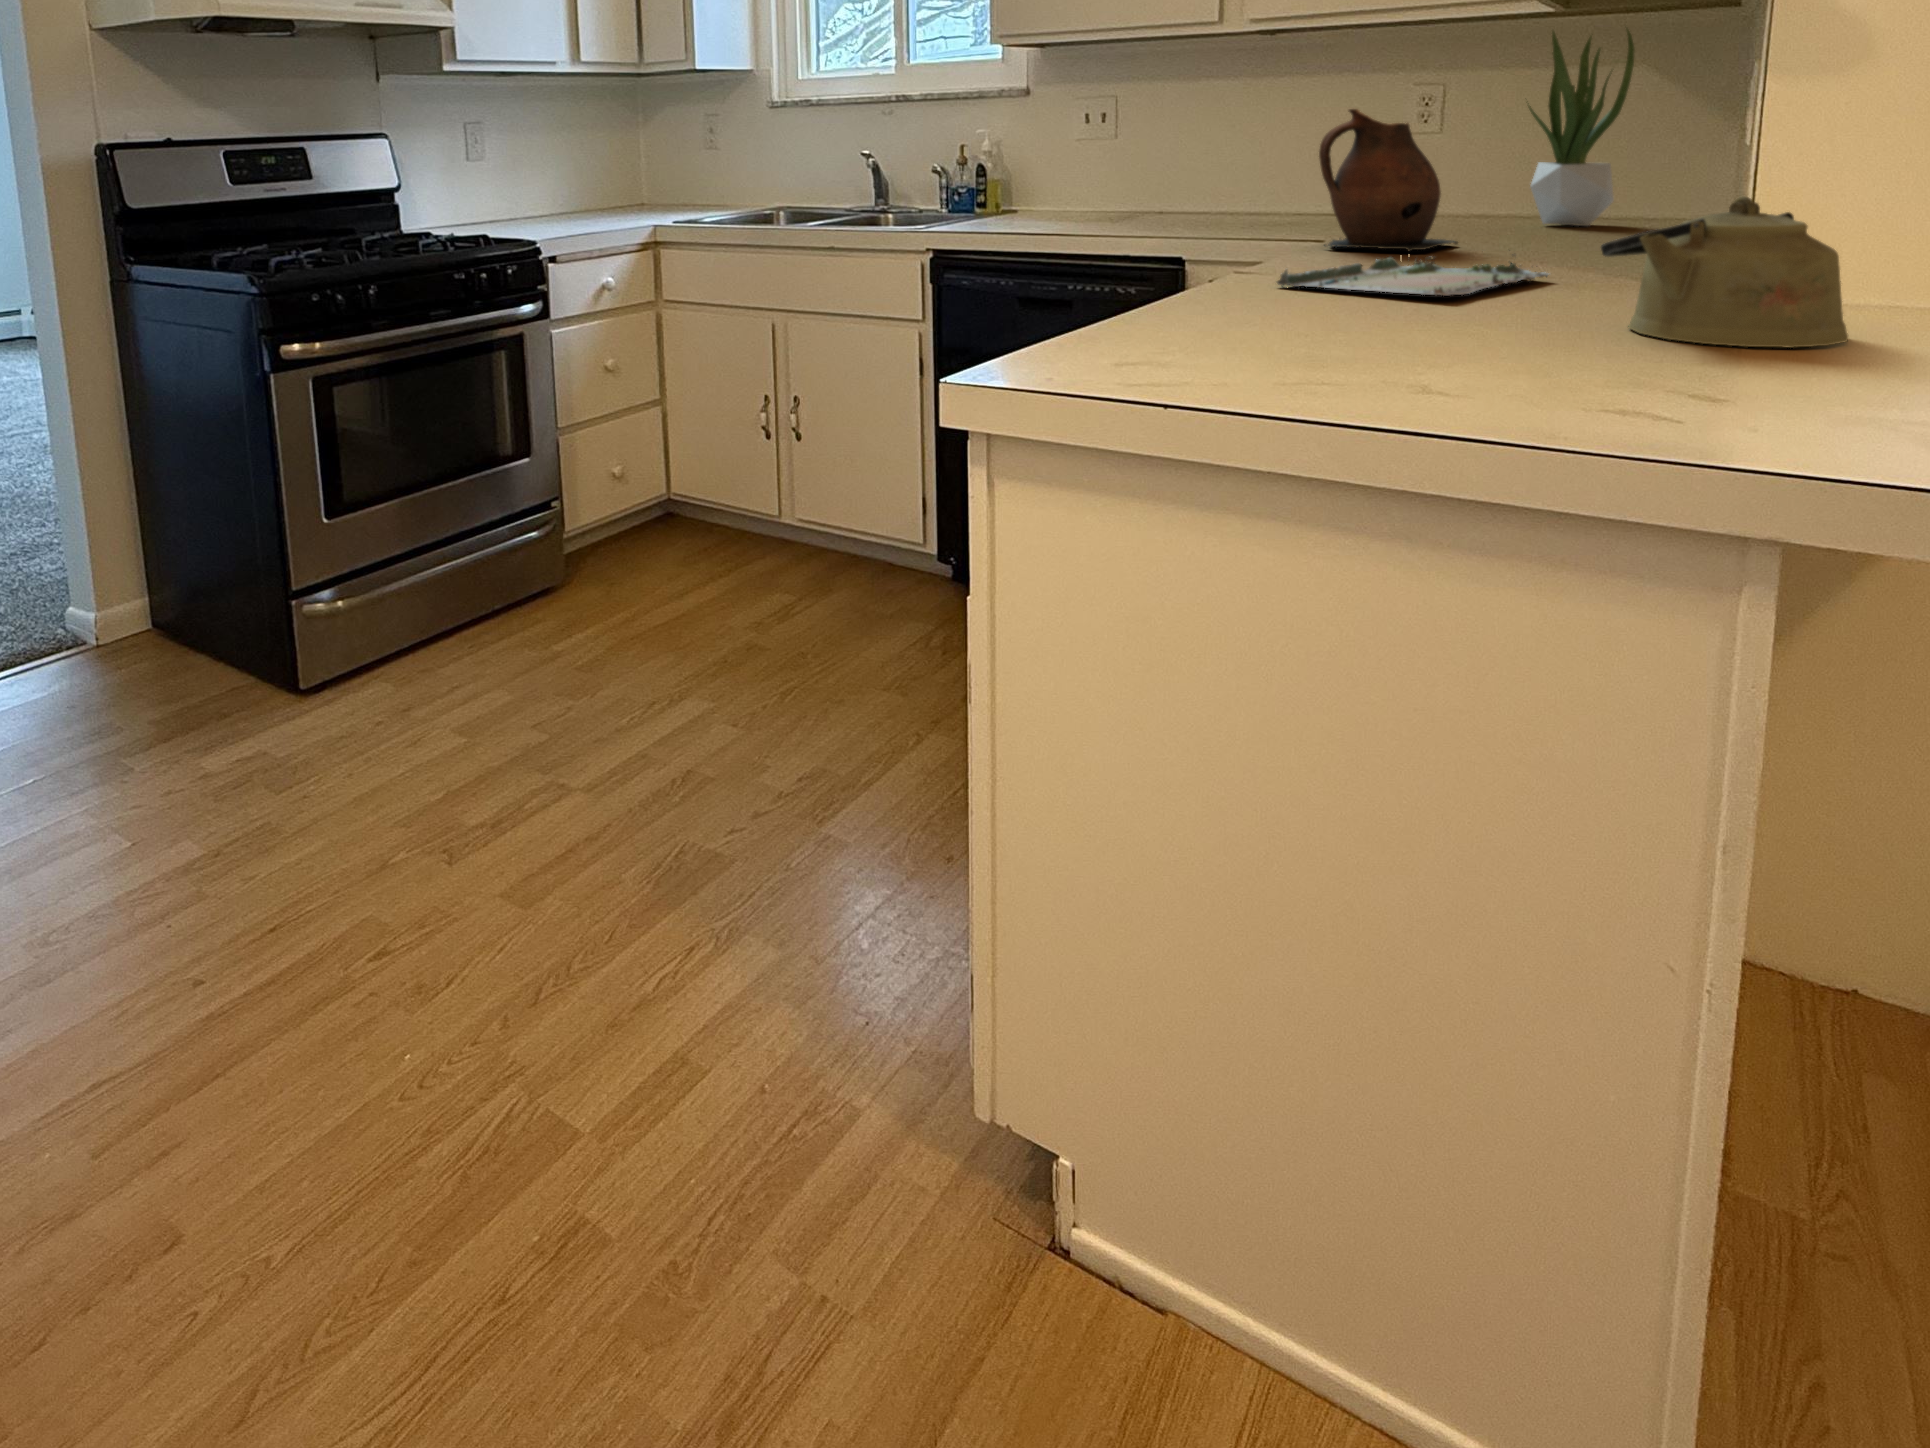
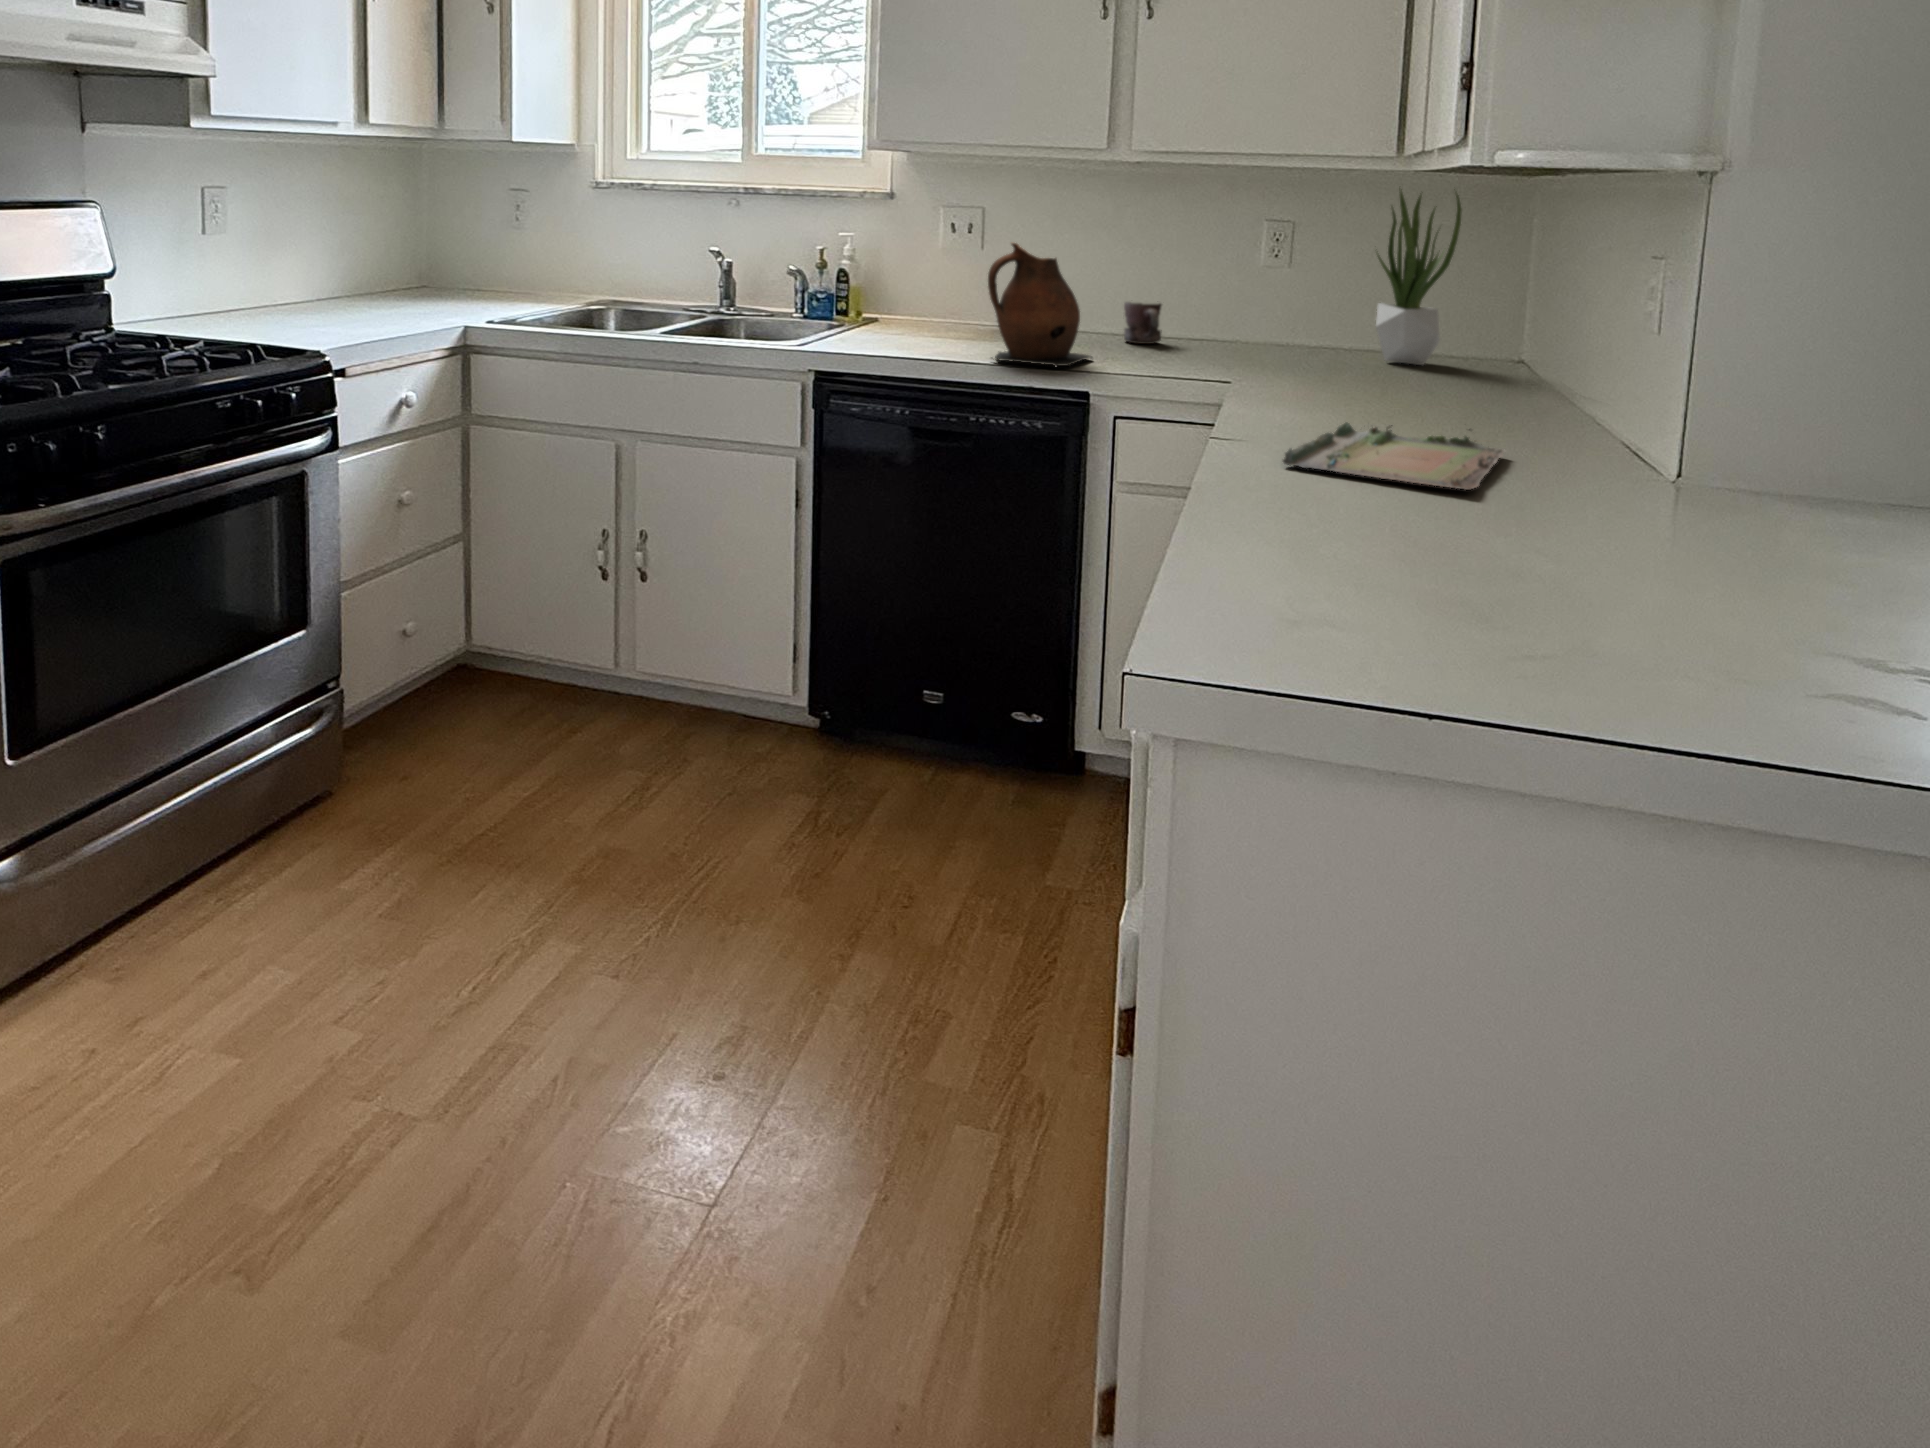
ceramic pitcher: present [1319,109,1457,252] -> present [988,243,1092,367]
mug: none [1252,177,1296,220] -> present [1124,301,1162,344]
kettle: present [1601,196,1848,348] -> none [1645,422,1862,575]

